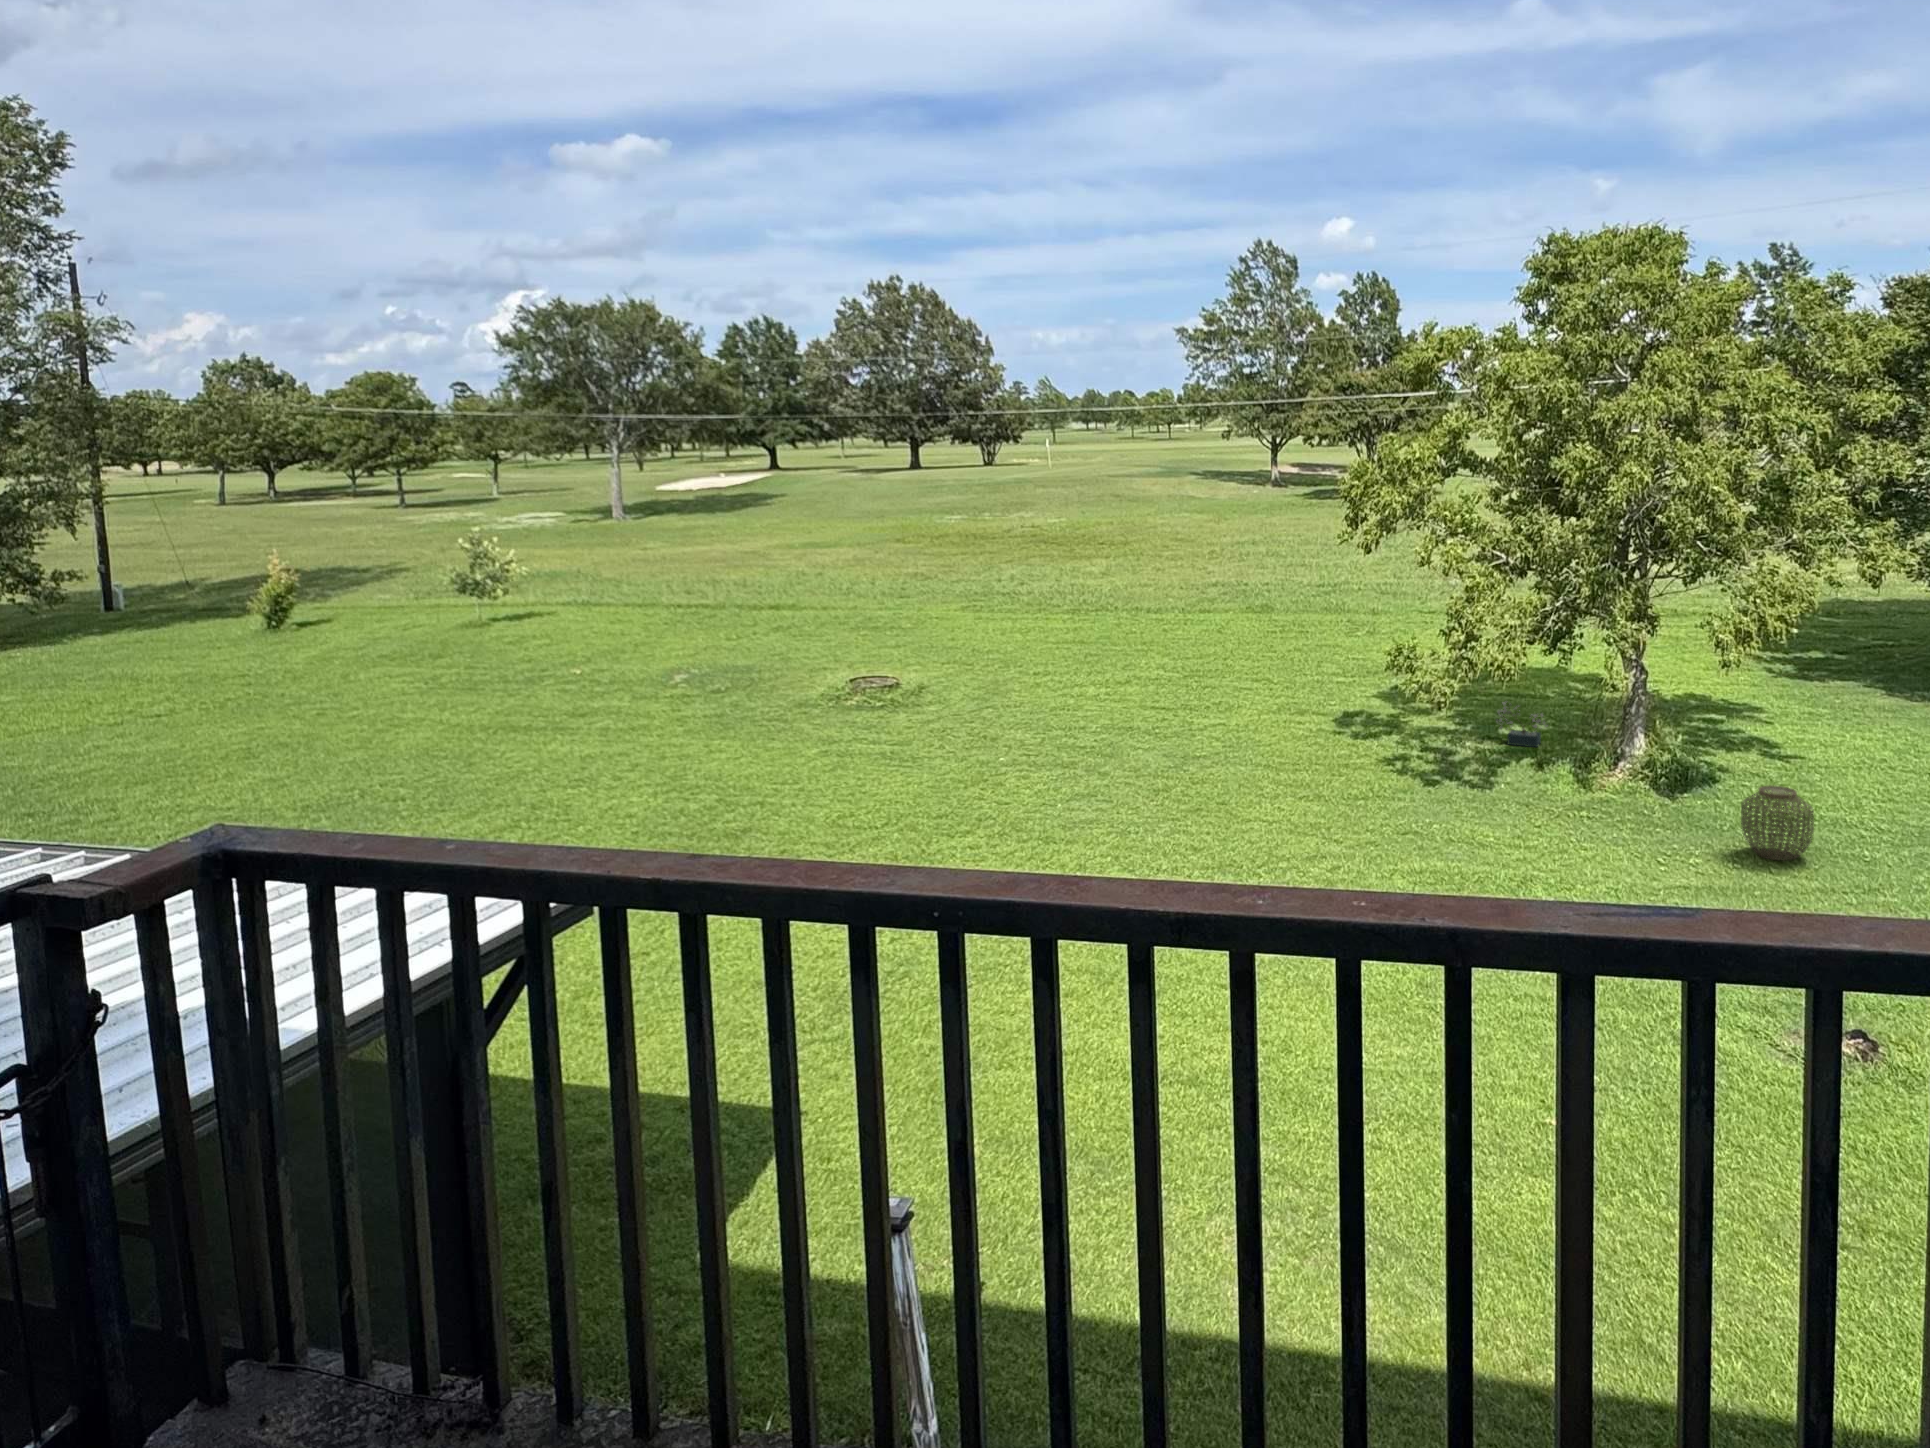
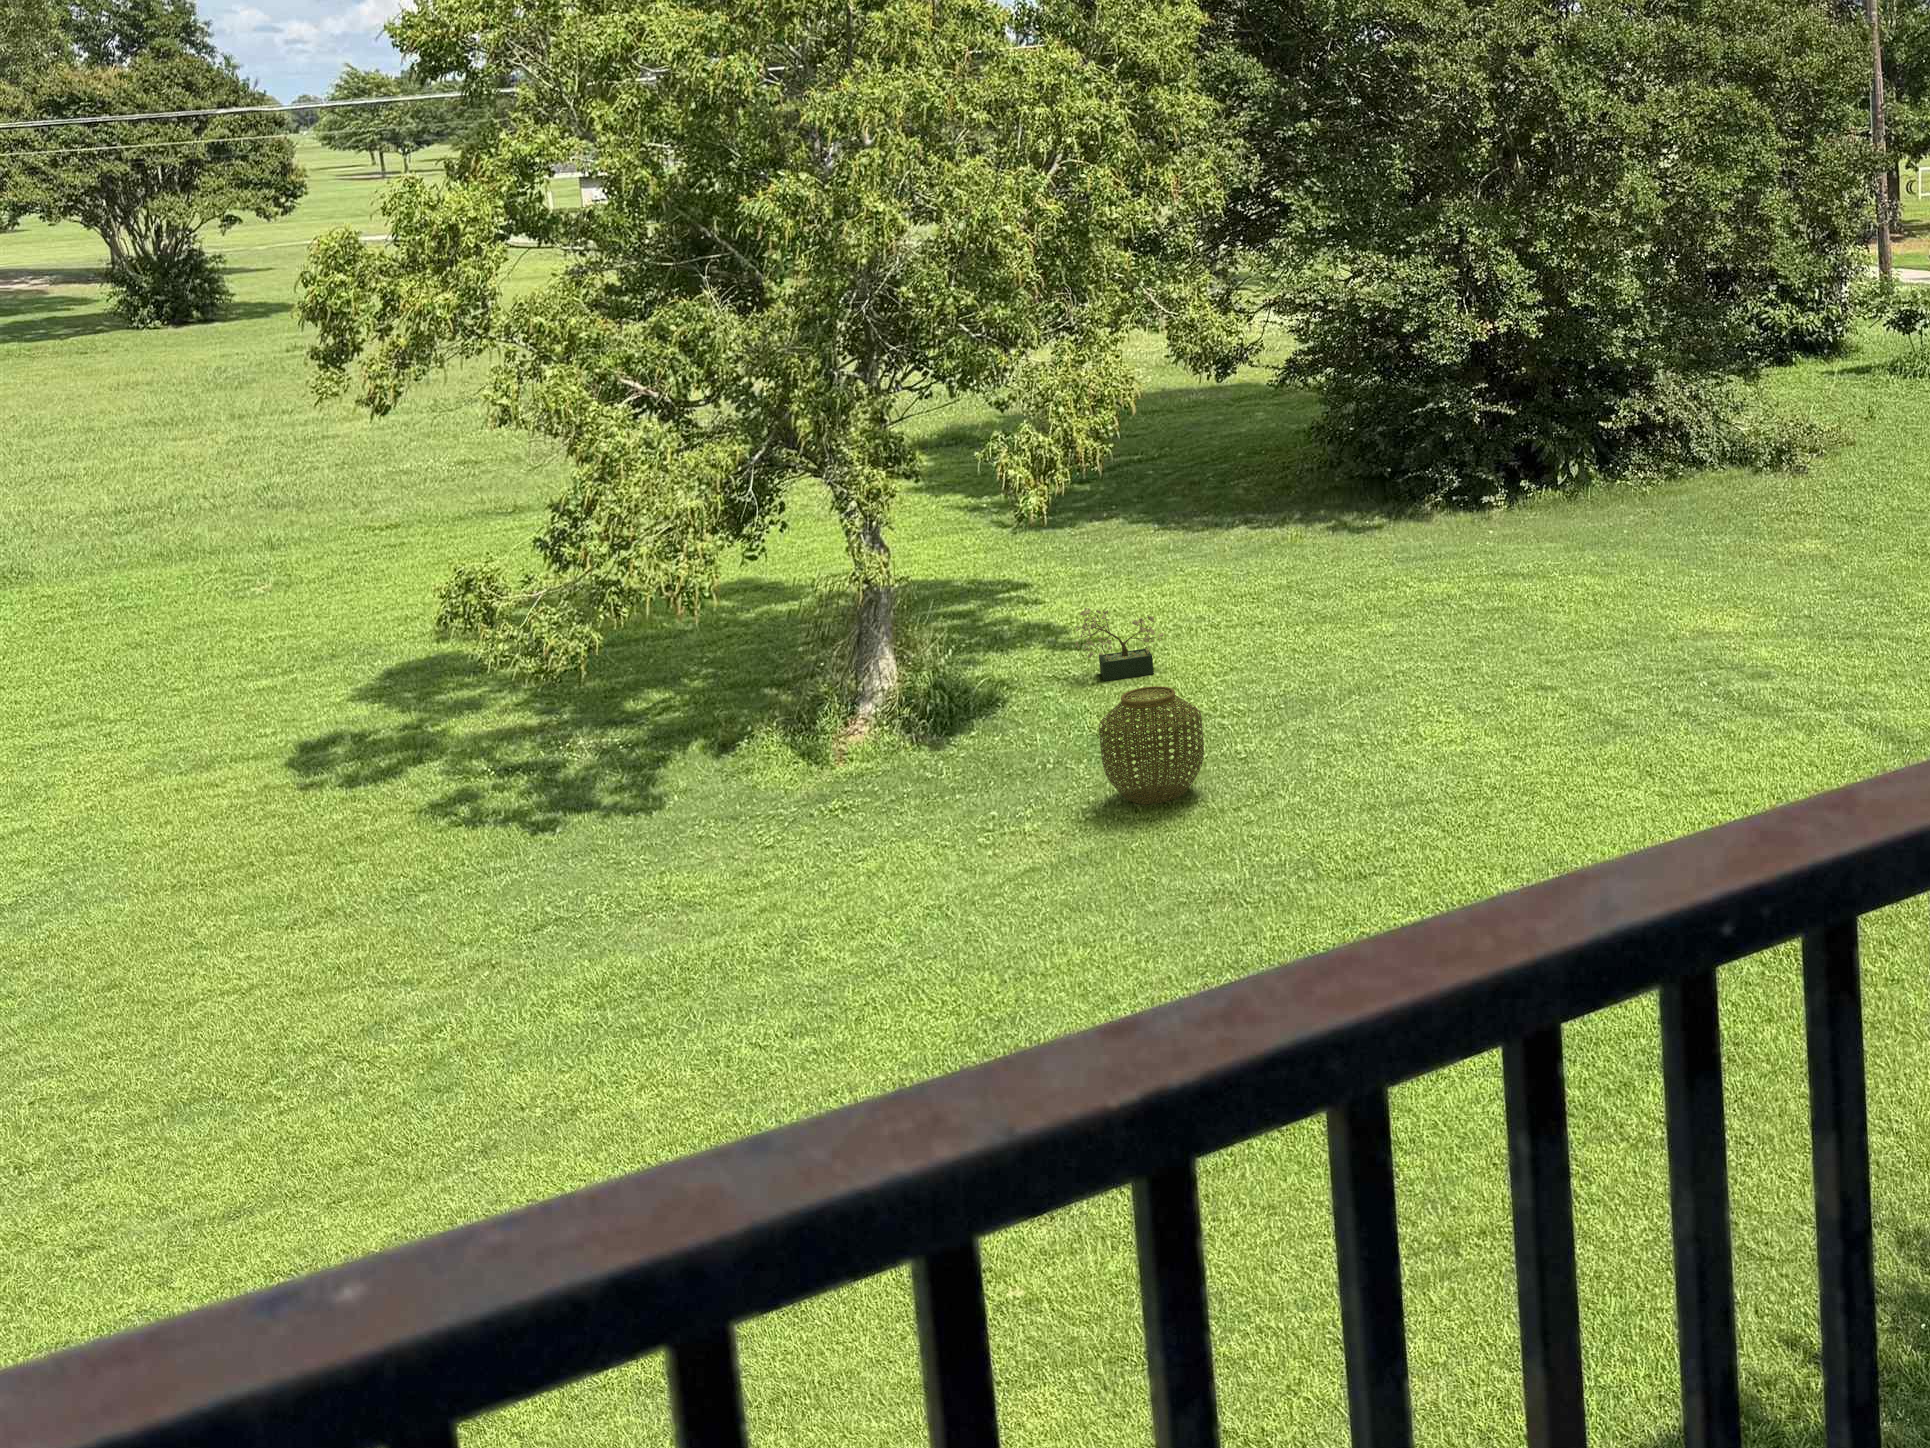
decorative plant: present [1498,702,1545,747] -> present [1075,608,1164,681]

